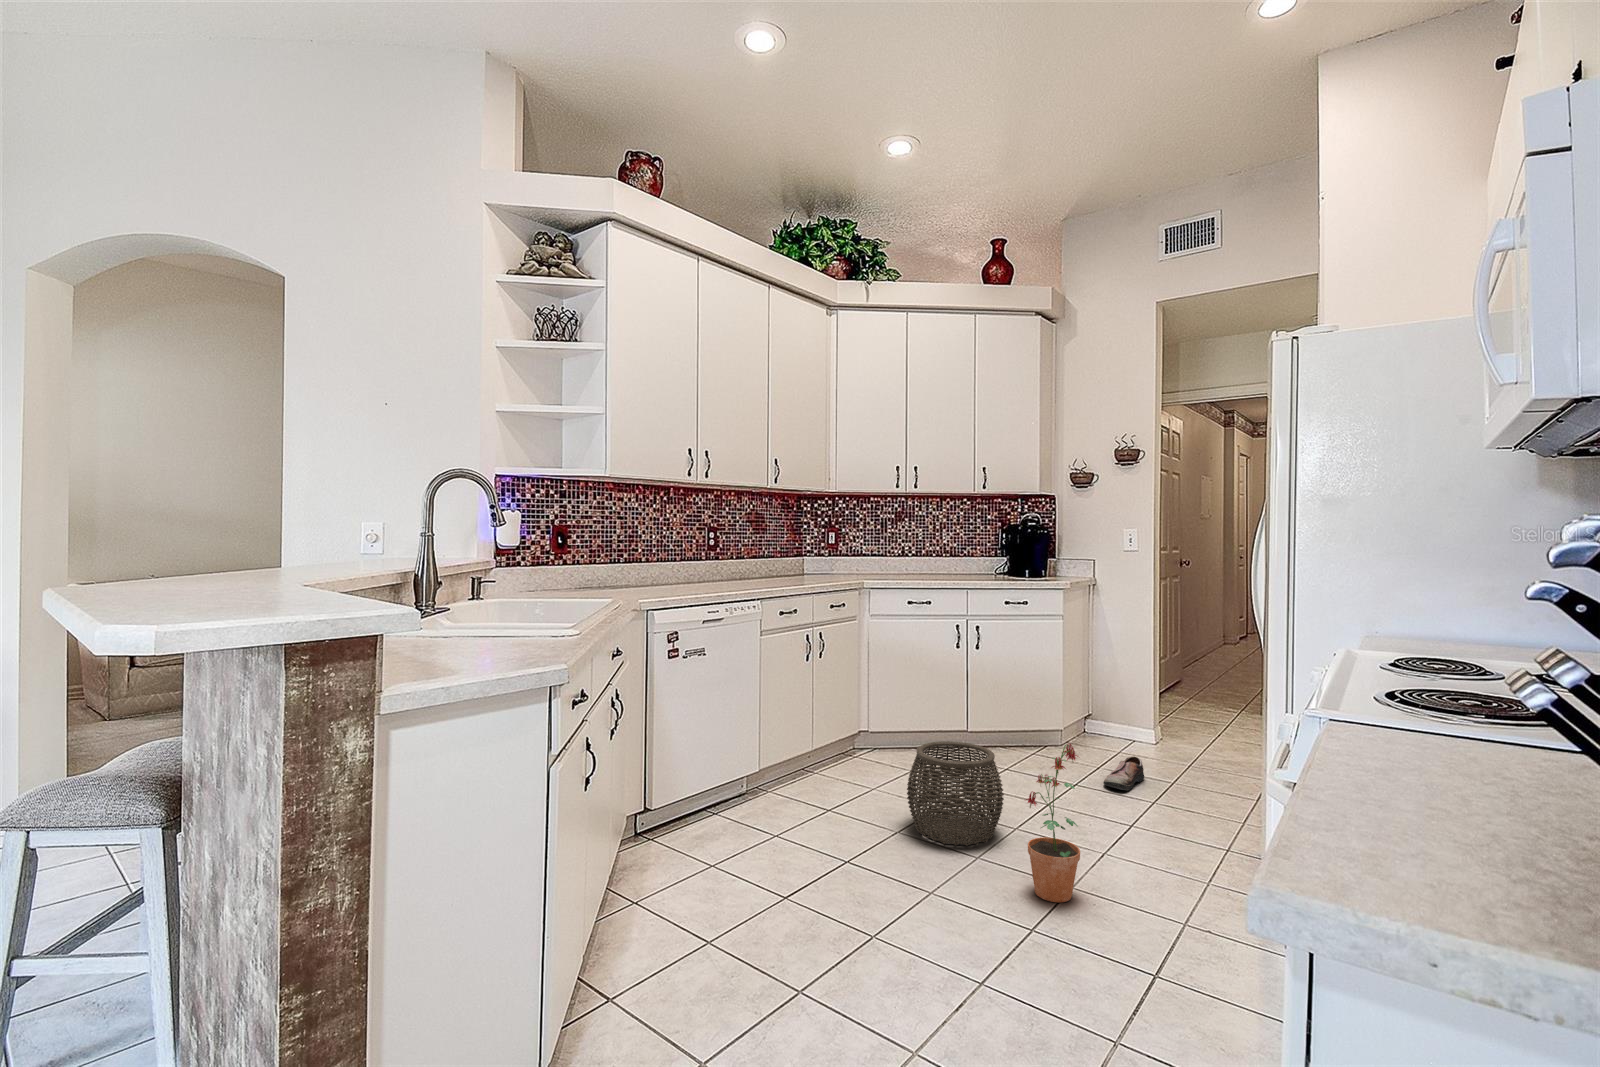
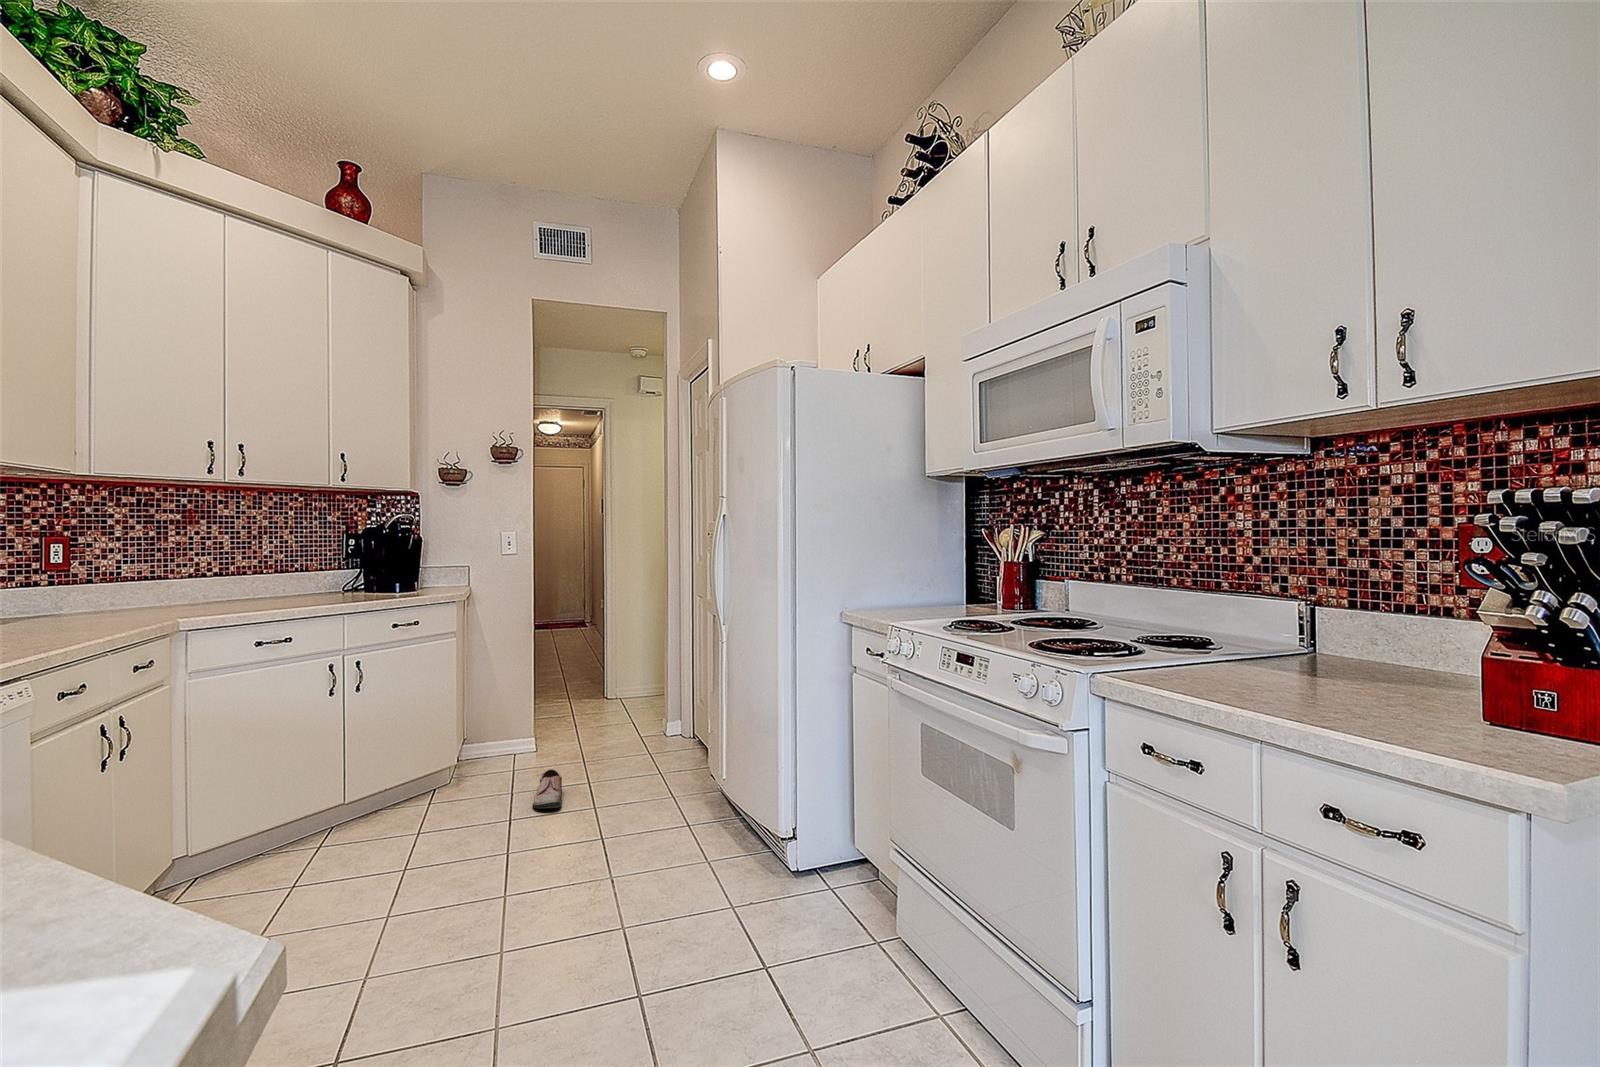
woven basket: present [907,741,1004,846] -> none [370,812,506,958]
potted plant: present [1026,744,1080,902] -> none [575,774,644,956]

